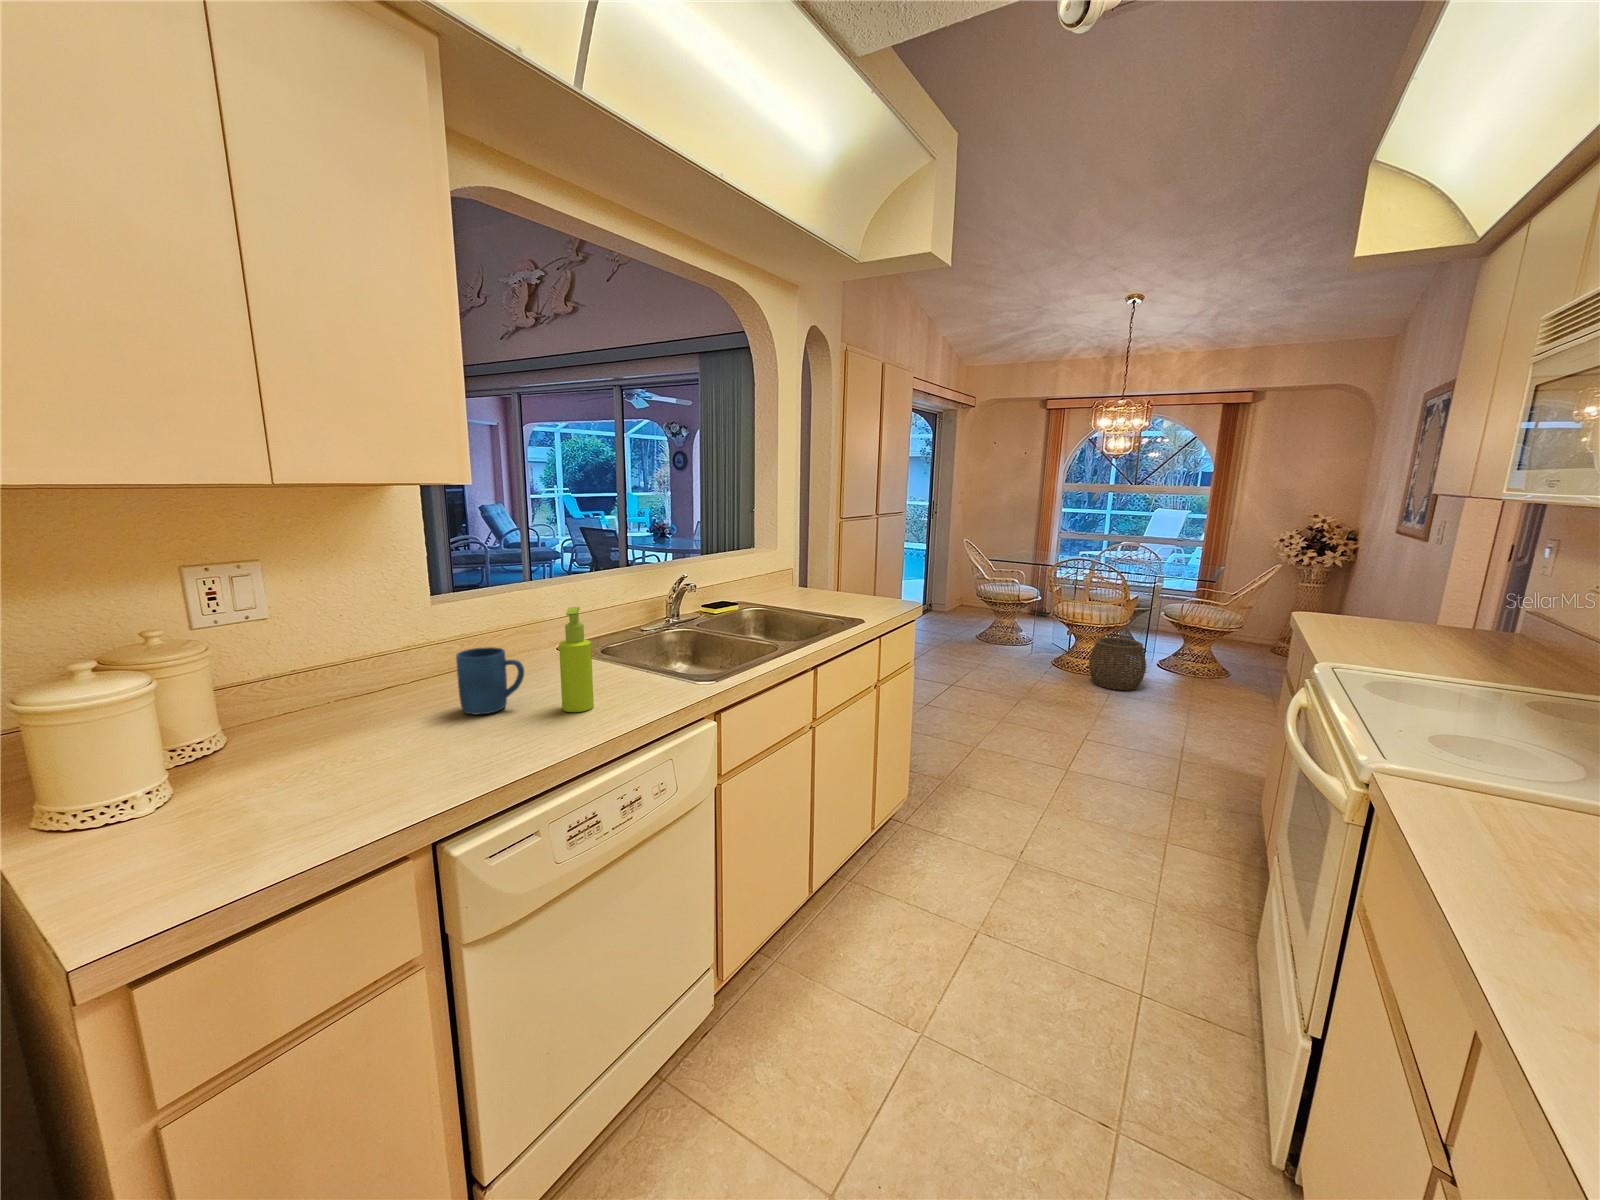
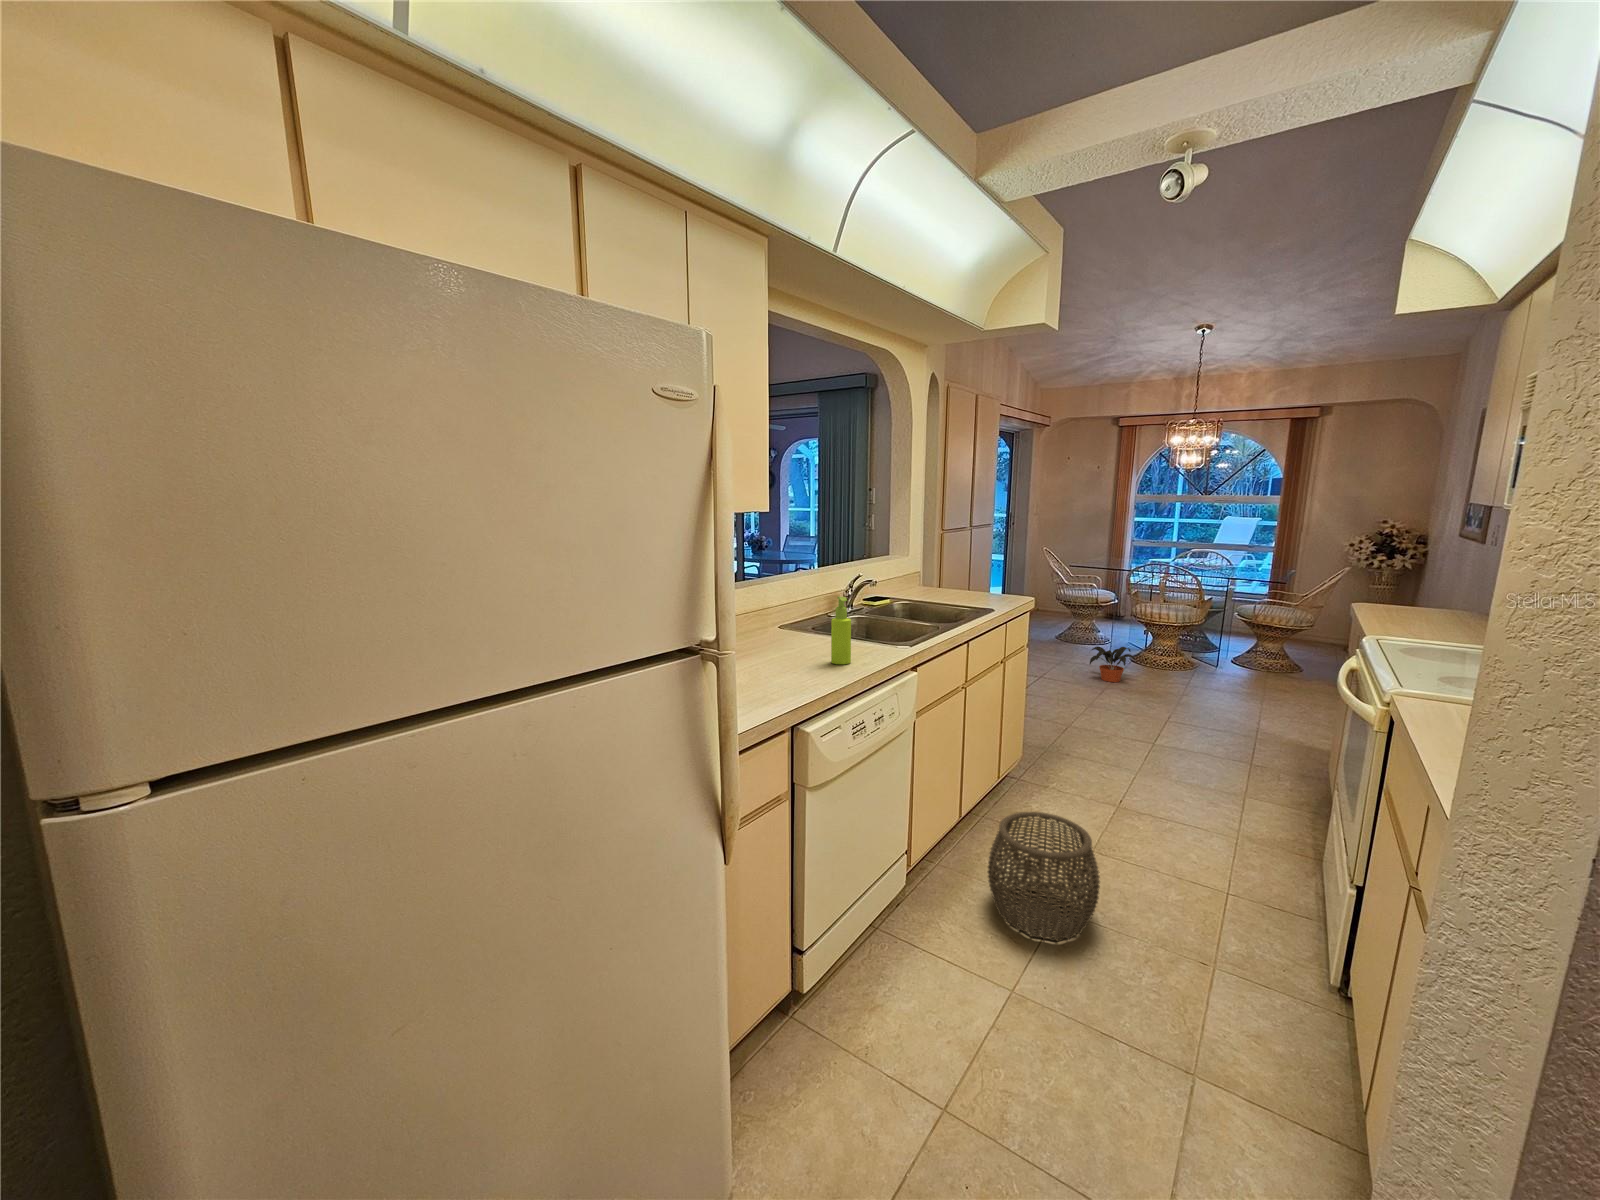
woven basket: present [1089,637,1146,690] -> present [988,812,1100,941]
mug: present [456,647,524,714] -> none [768,623,808,665]
potted plant: none [1004,652,1055,693] -> present [1090,647,1135,682]

